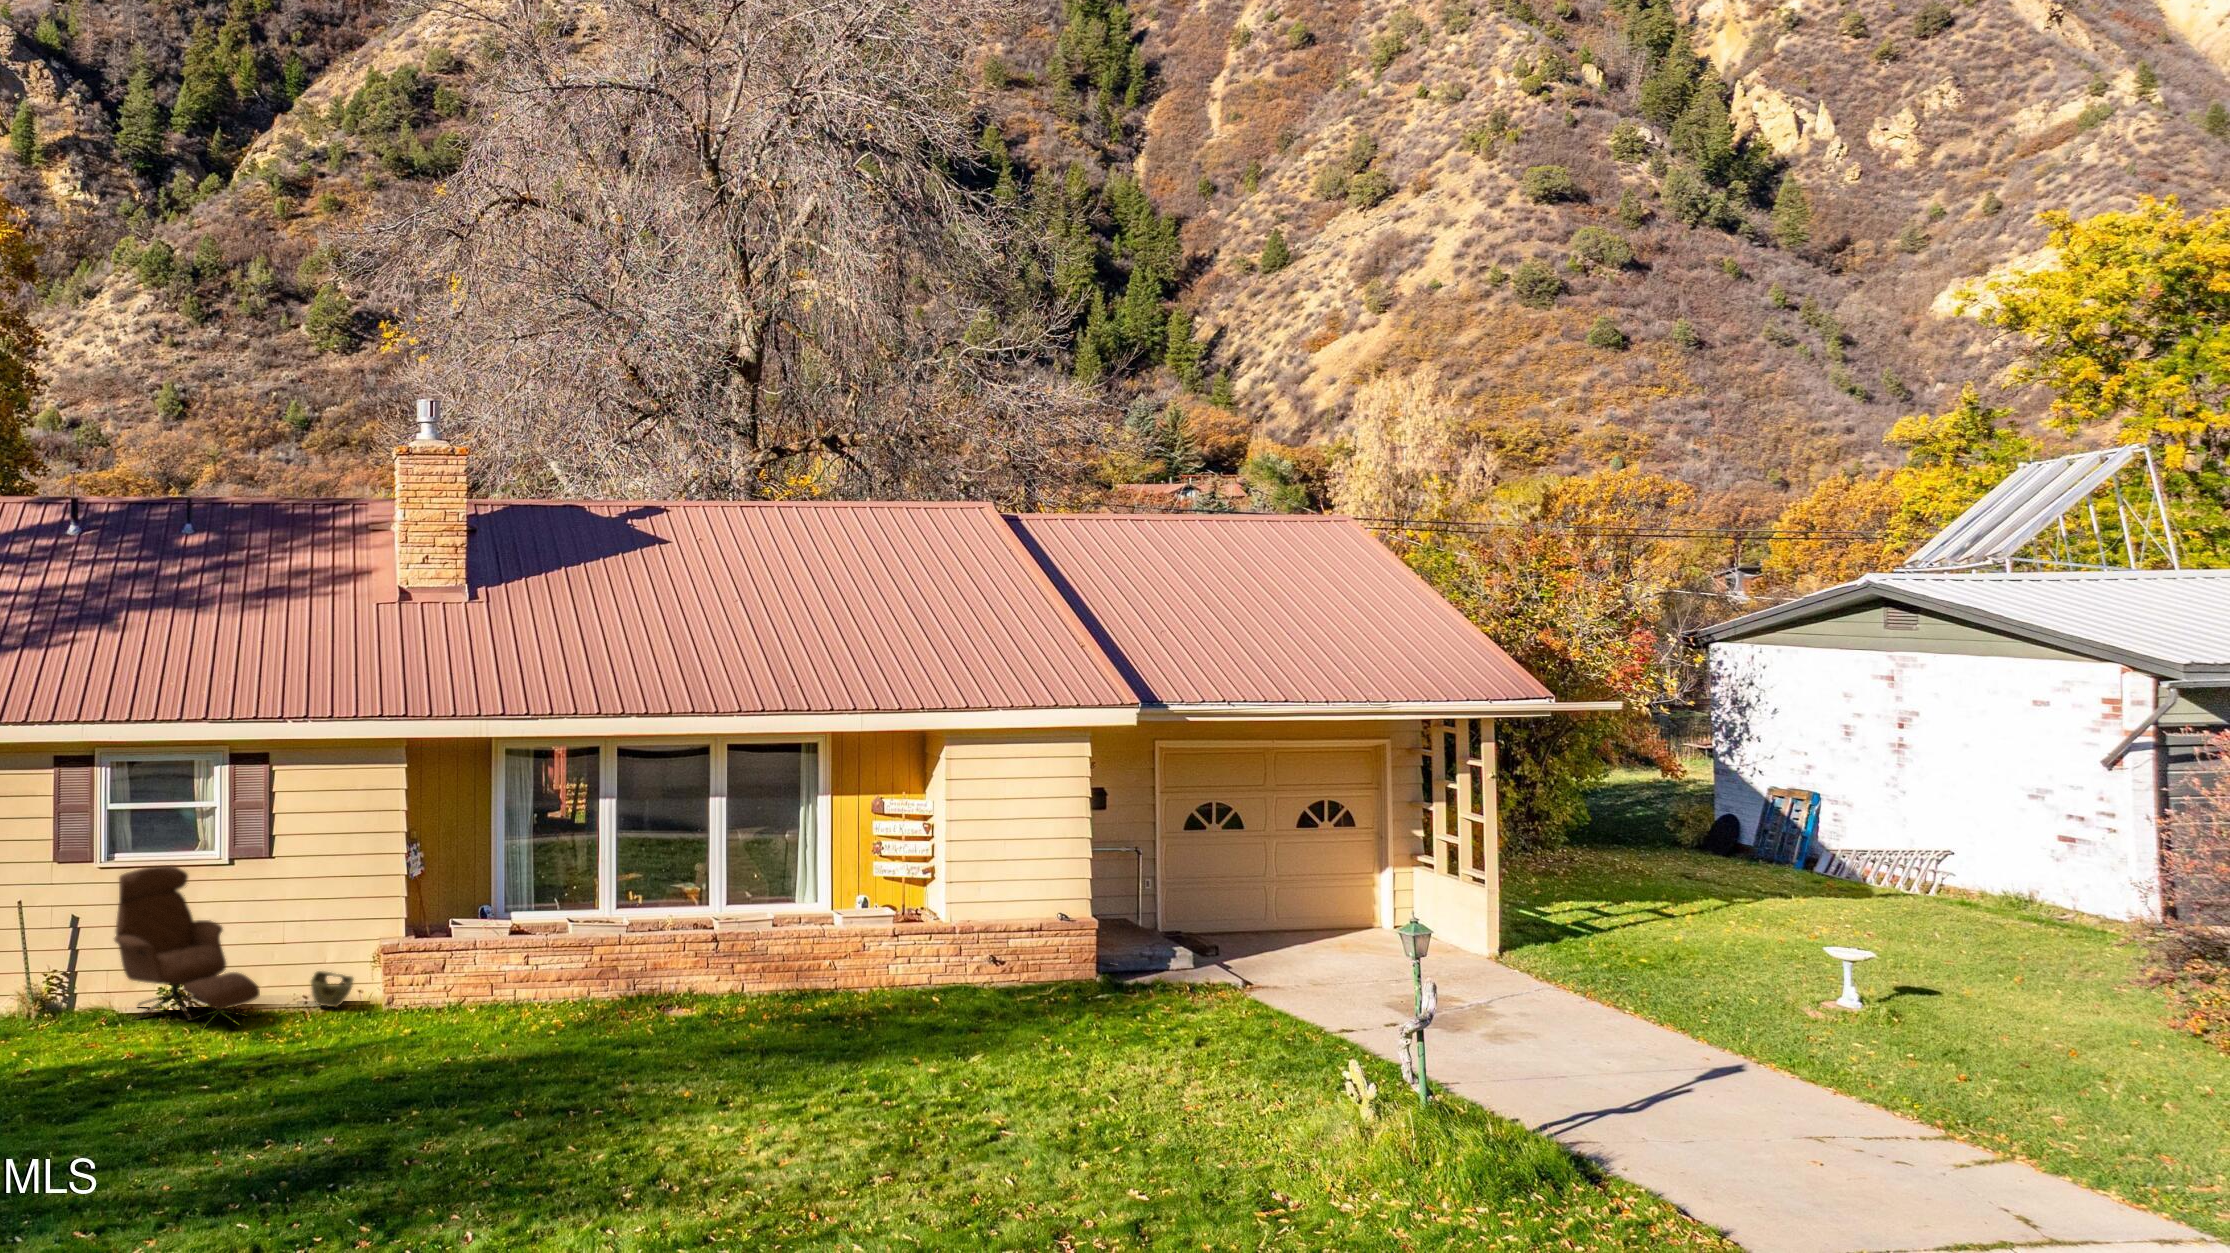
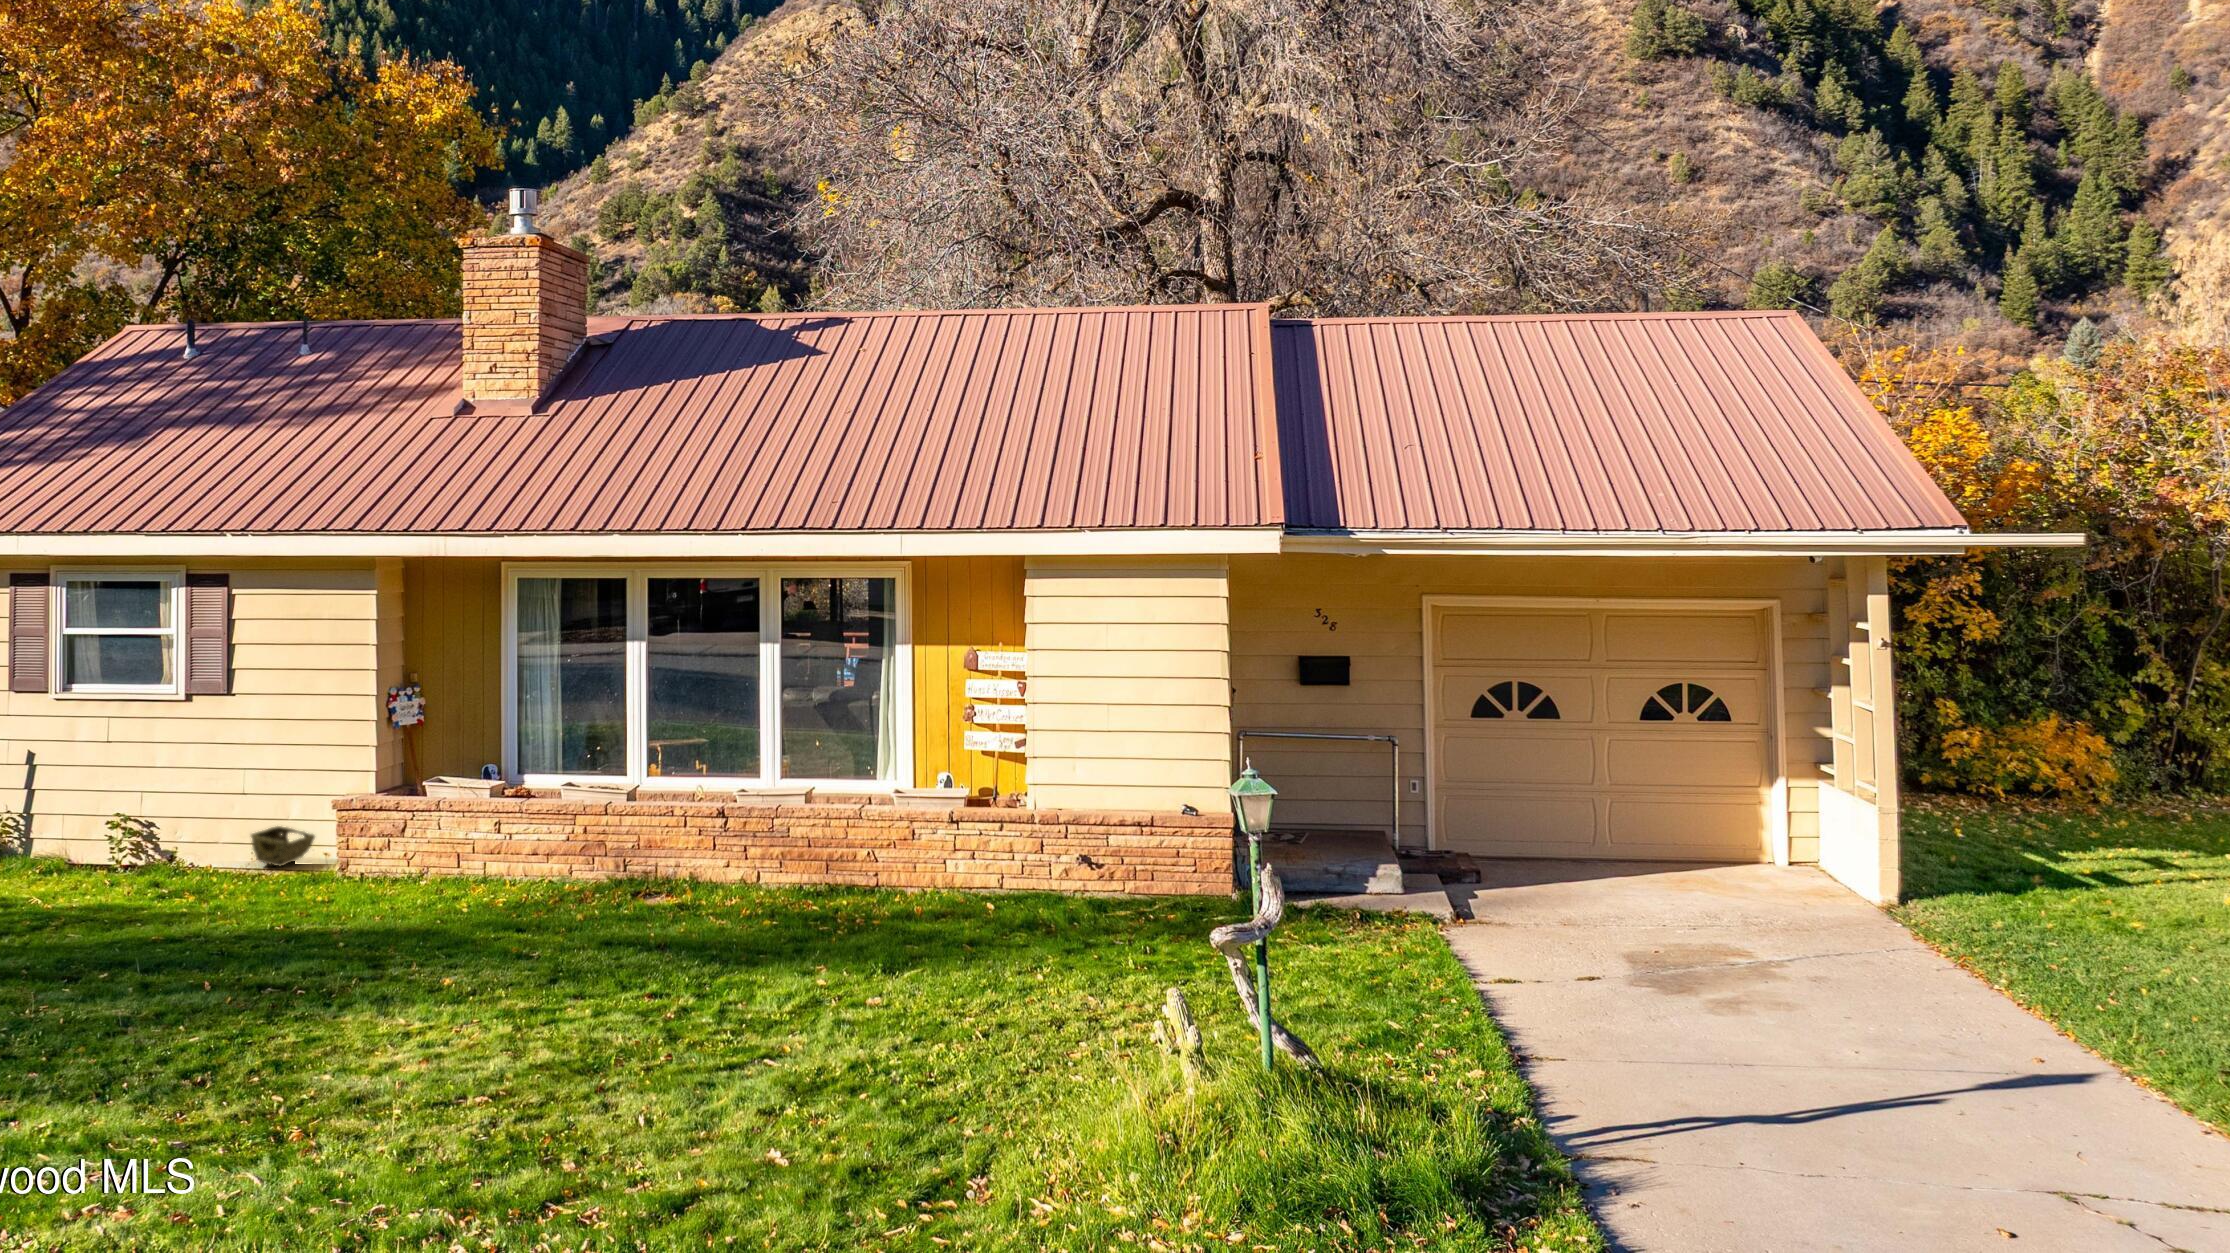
lounge chair: present [114,865,260,1028] -> none [44,698,185,877]

